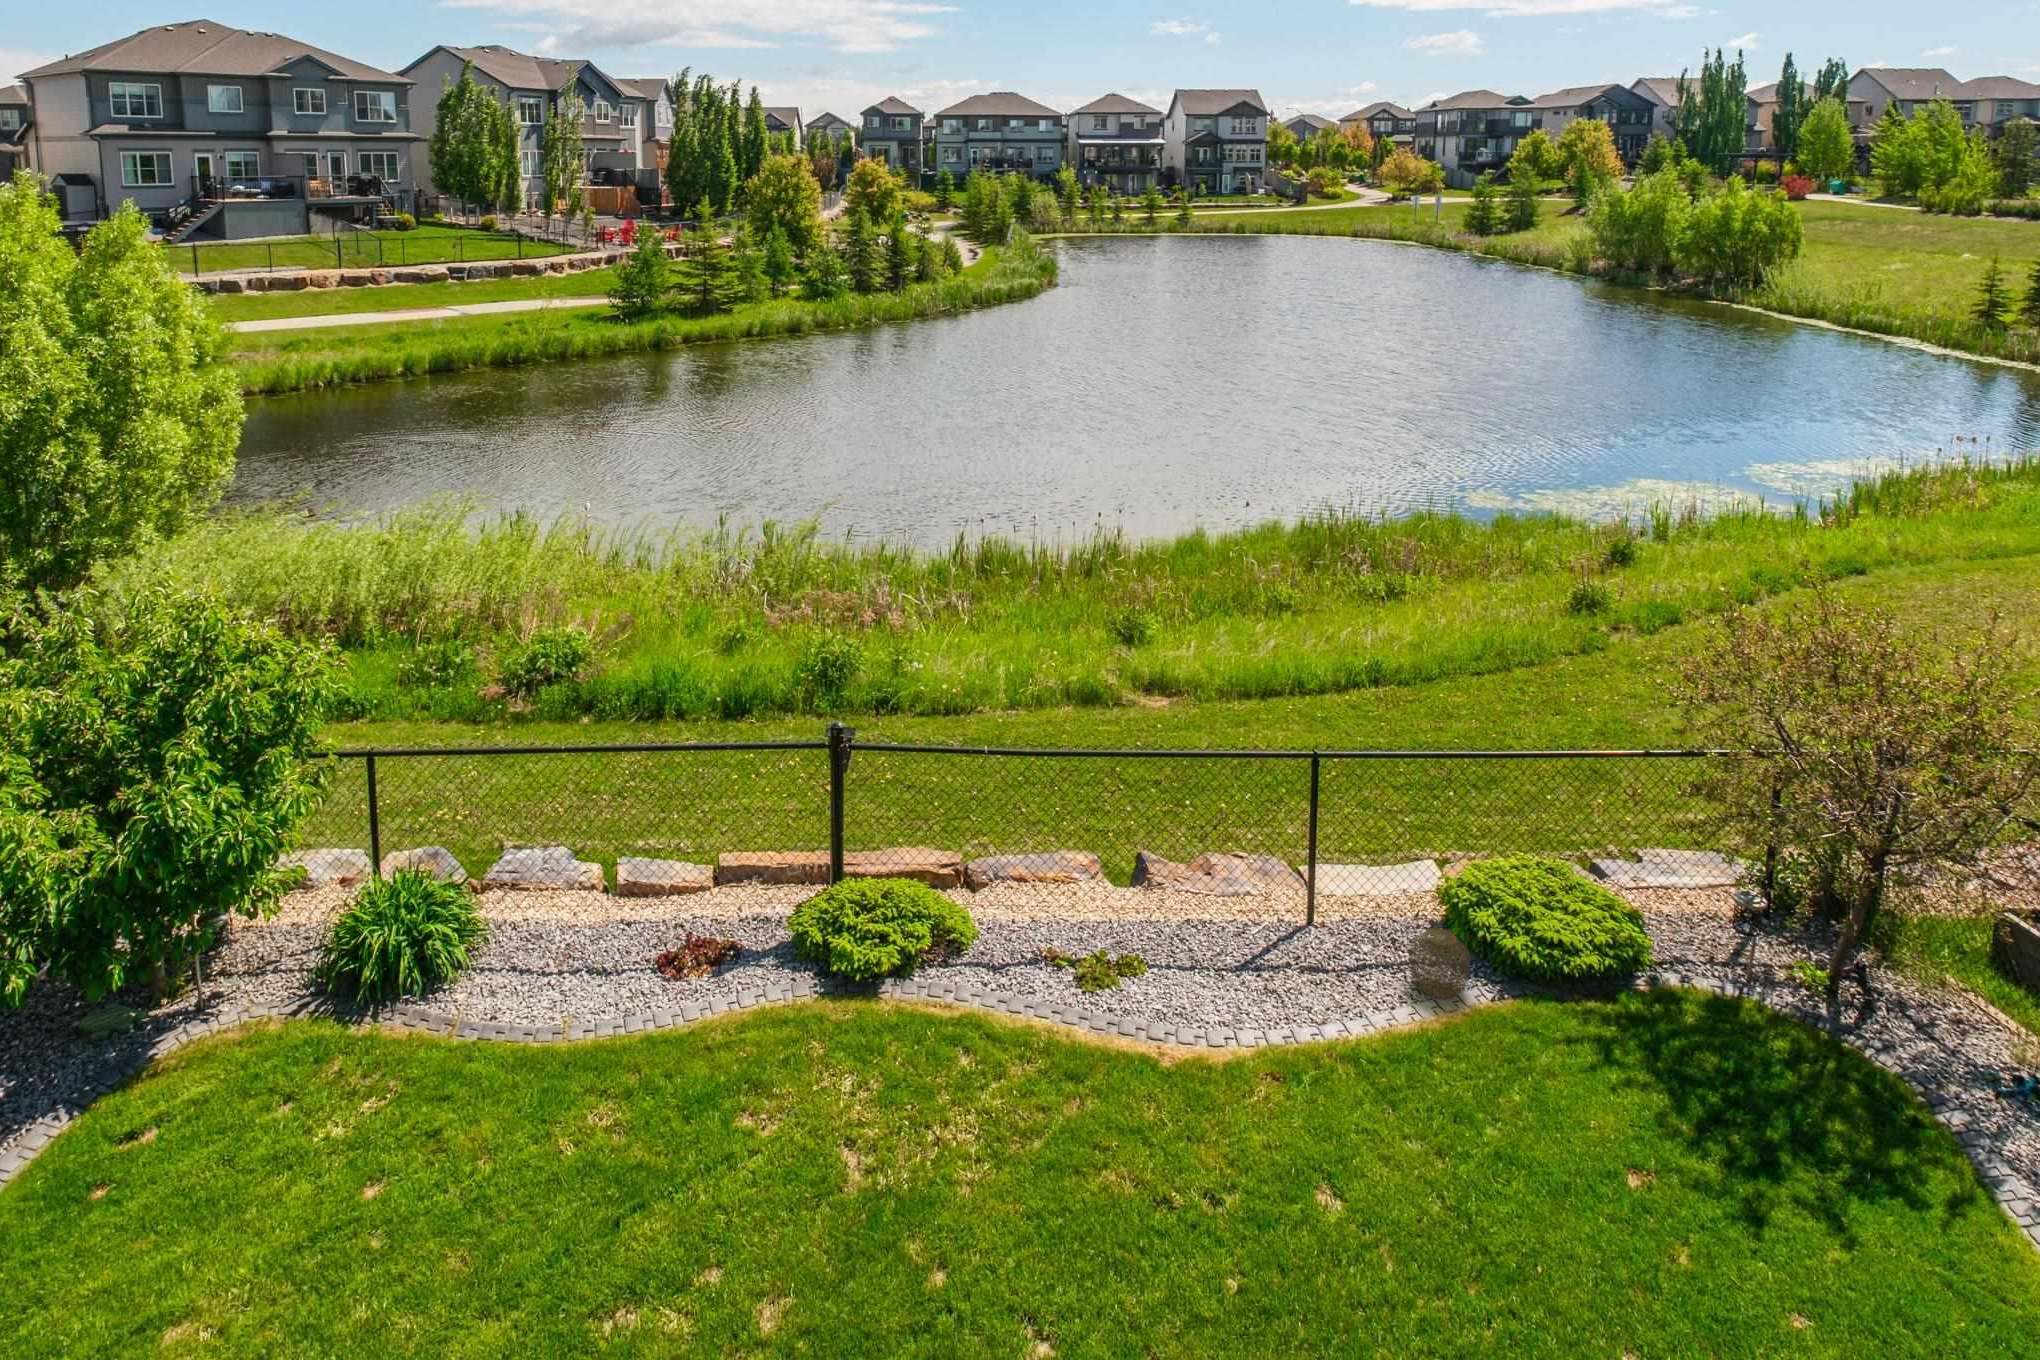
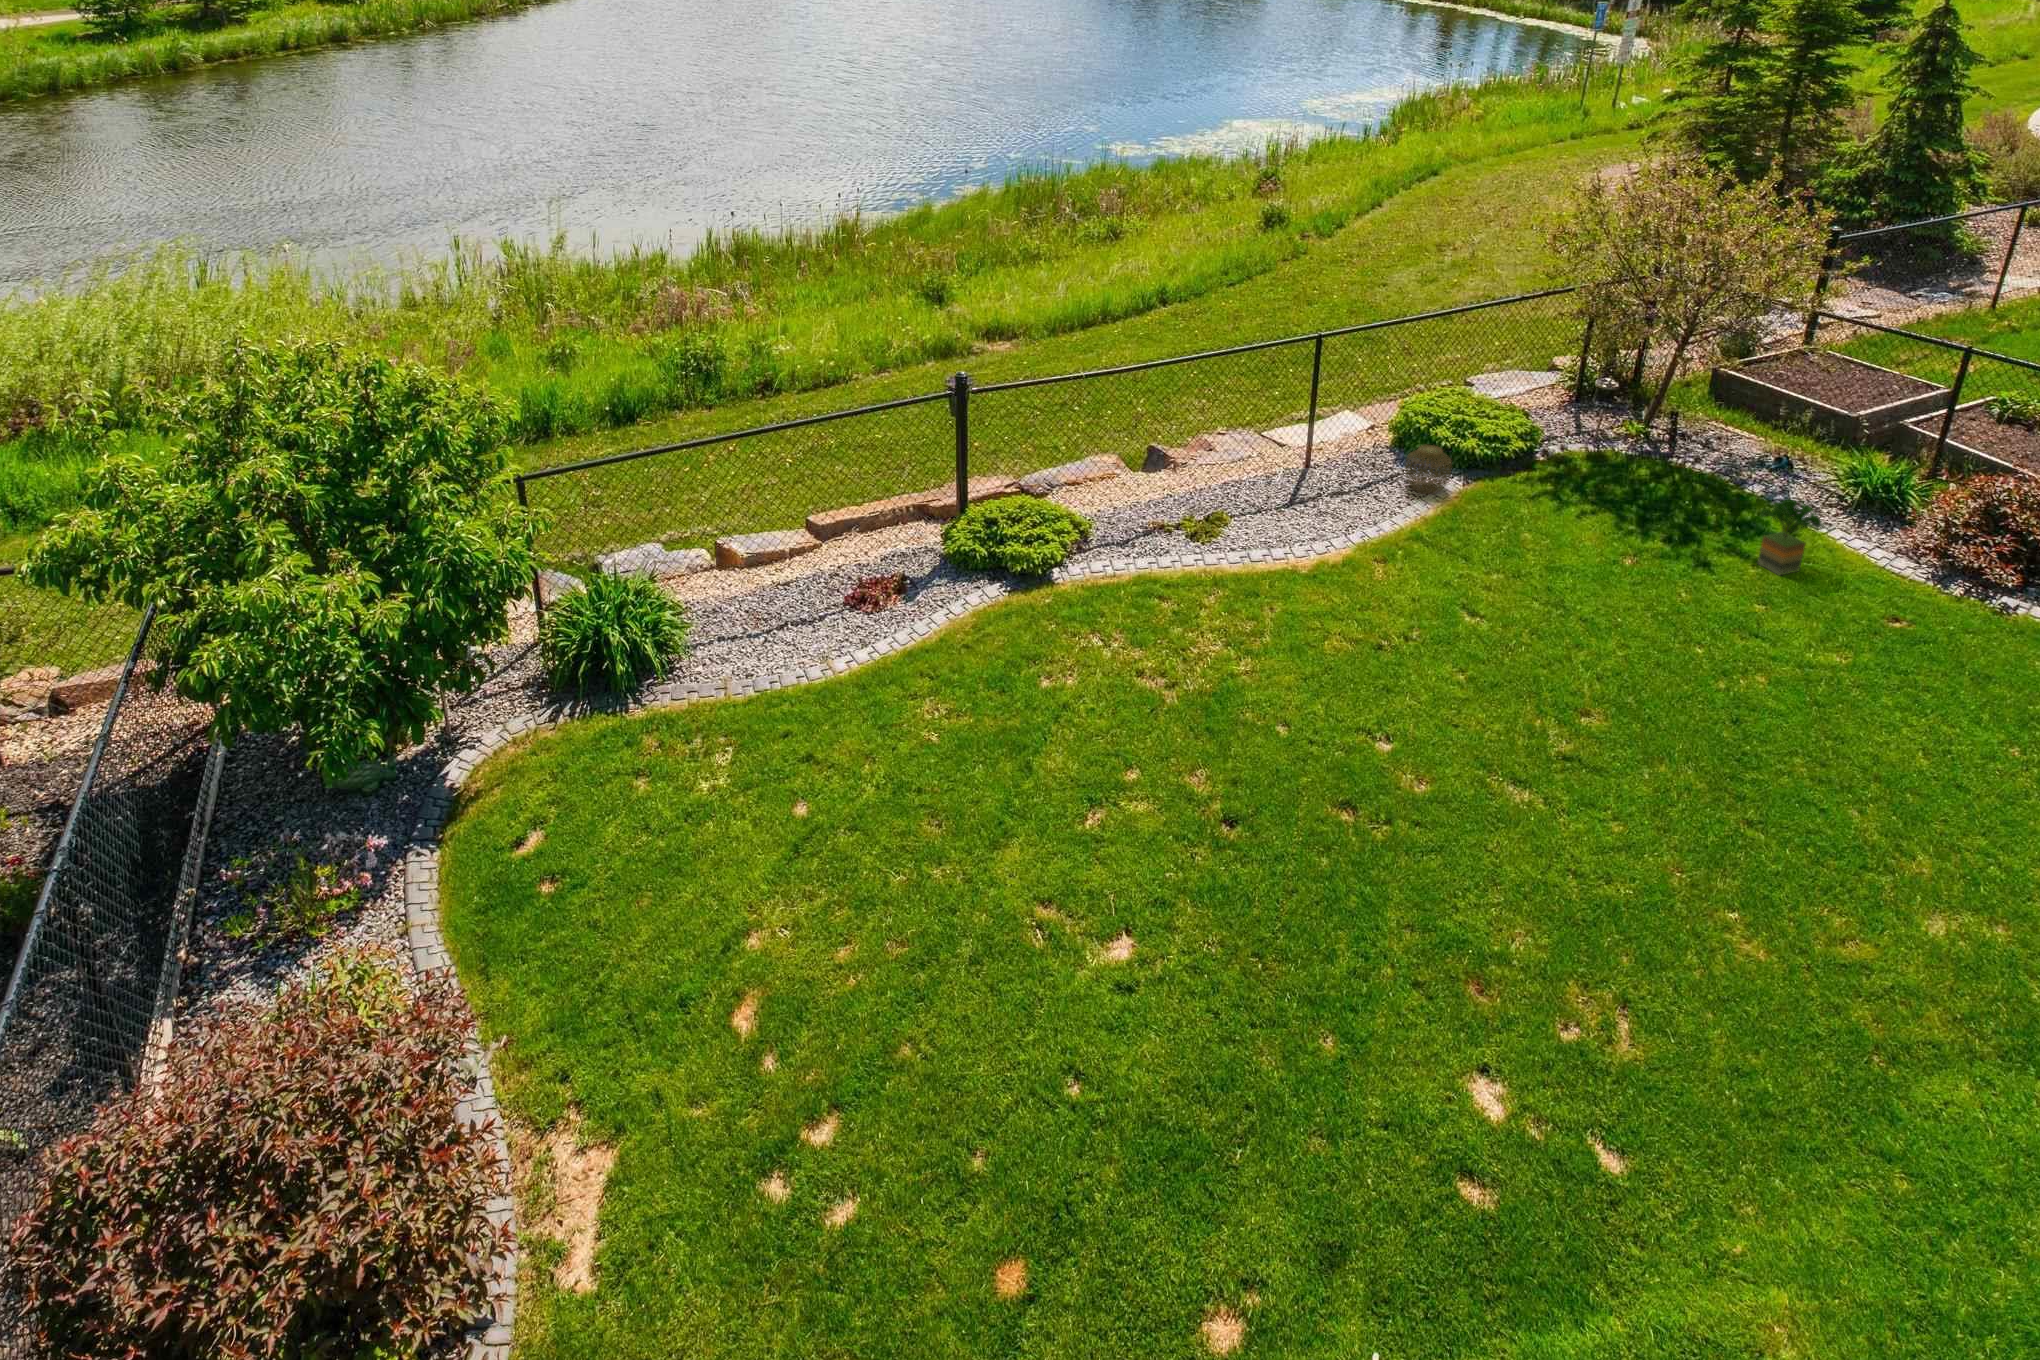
potted tree: none [1867,1149,1975,1282] -> present [1758,498,1824,575]

